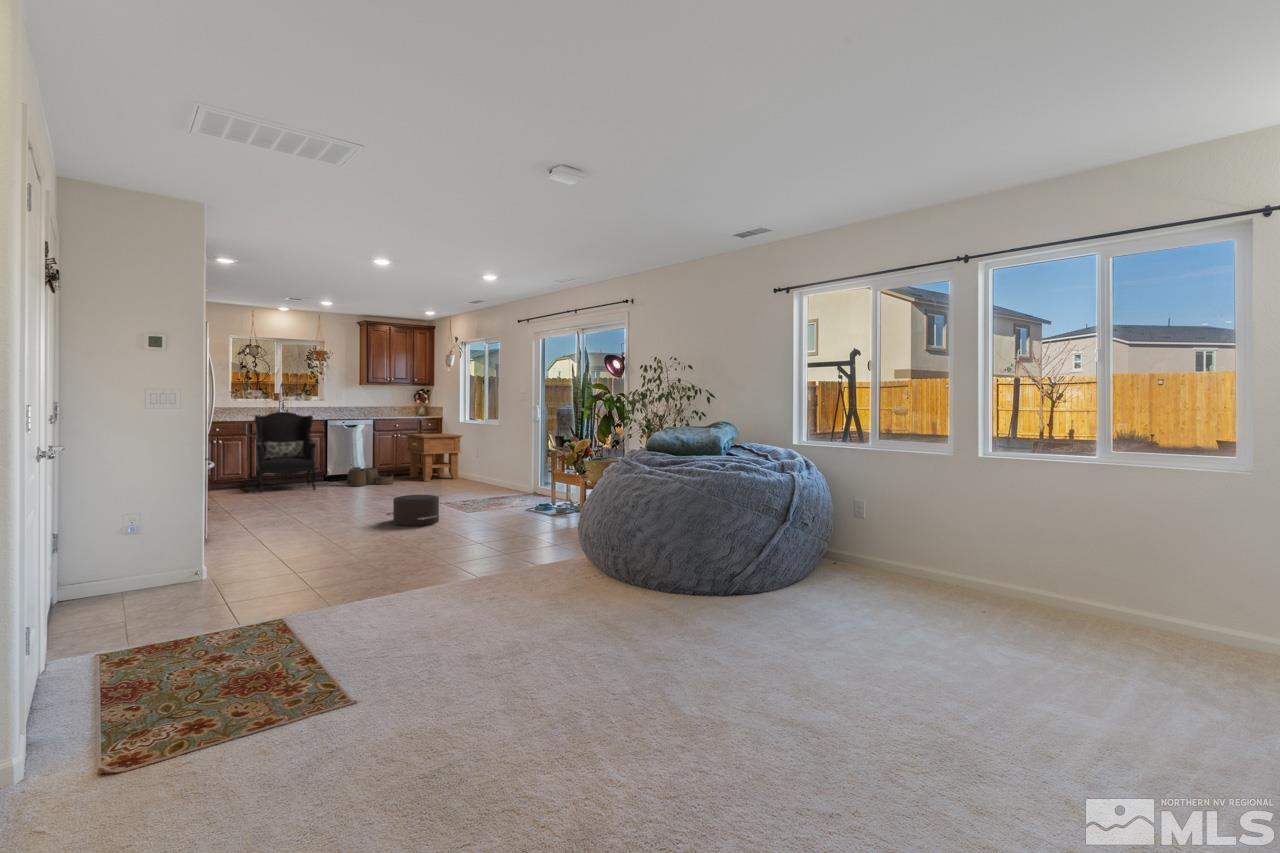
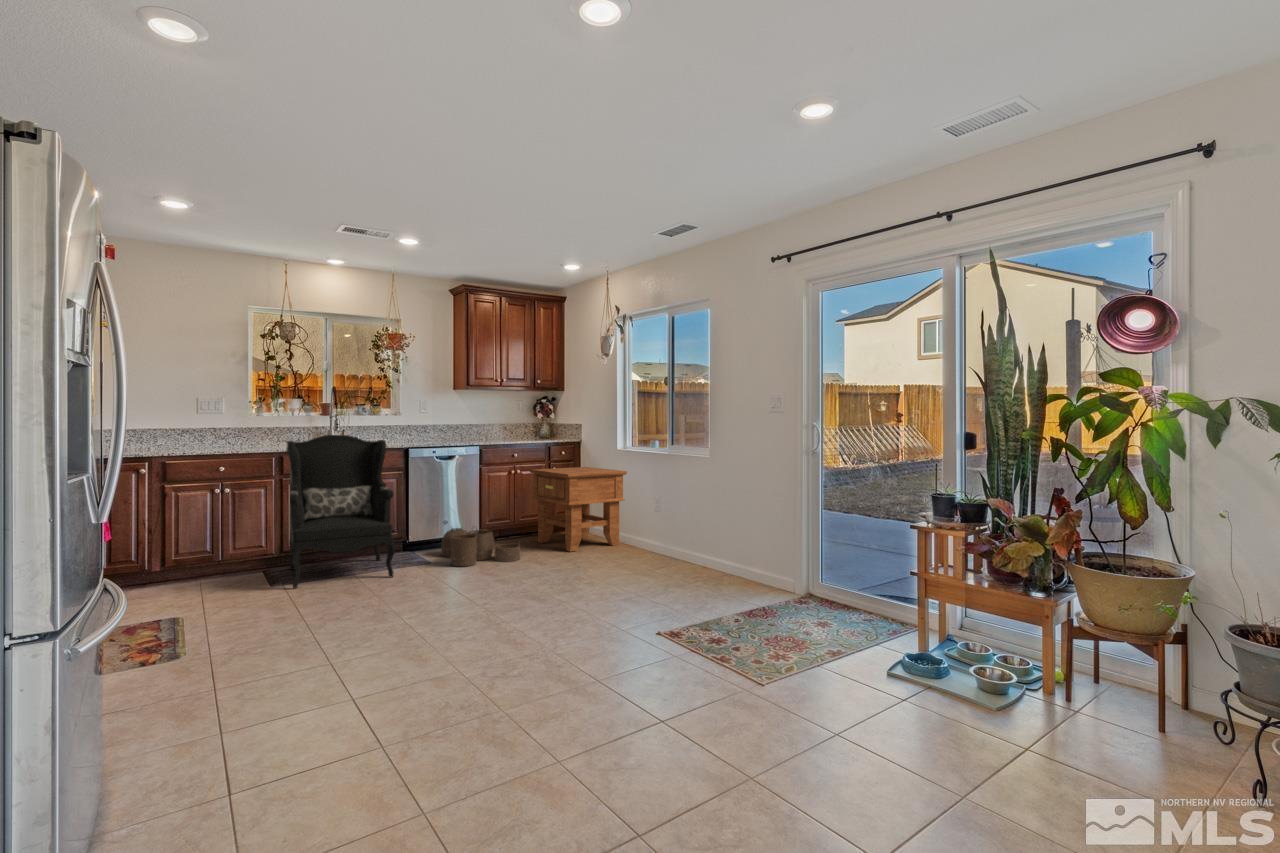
pouf: present [386,495,439,526] -> none [601,644,754,754]

